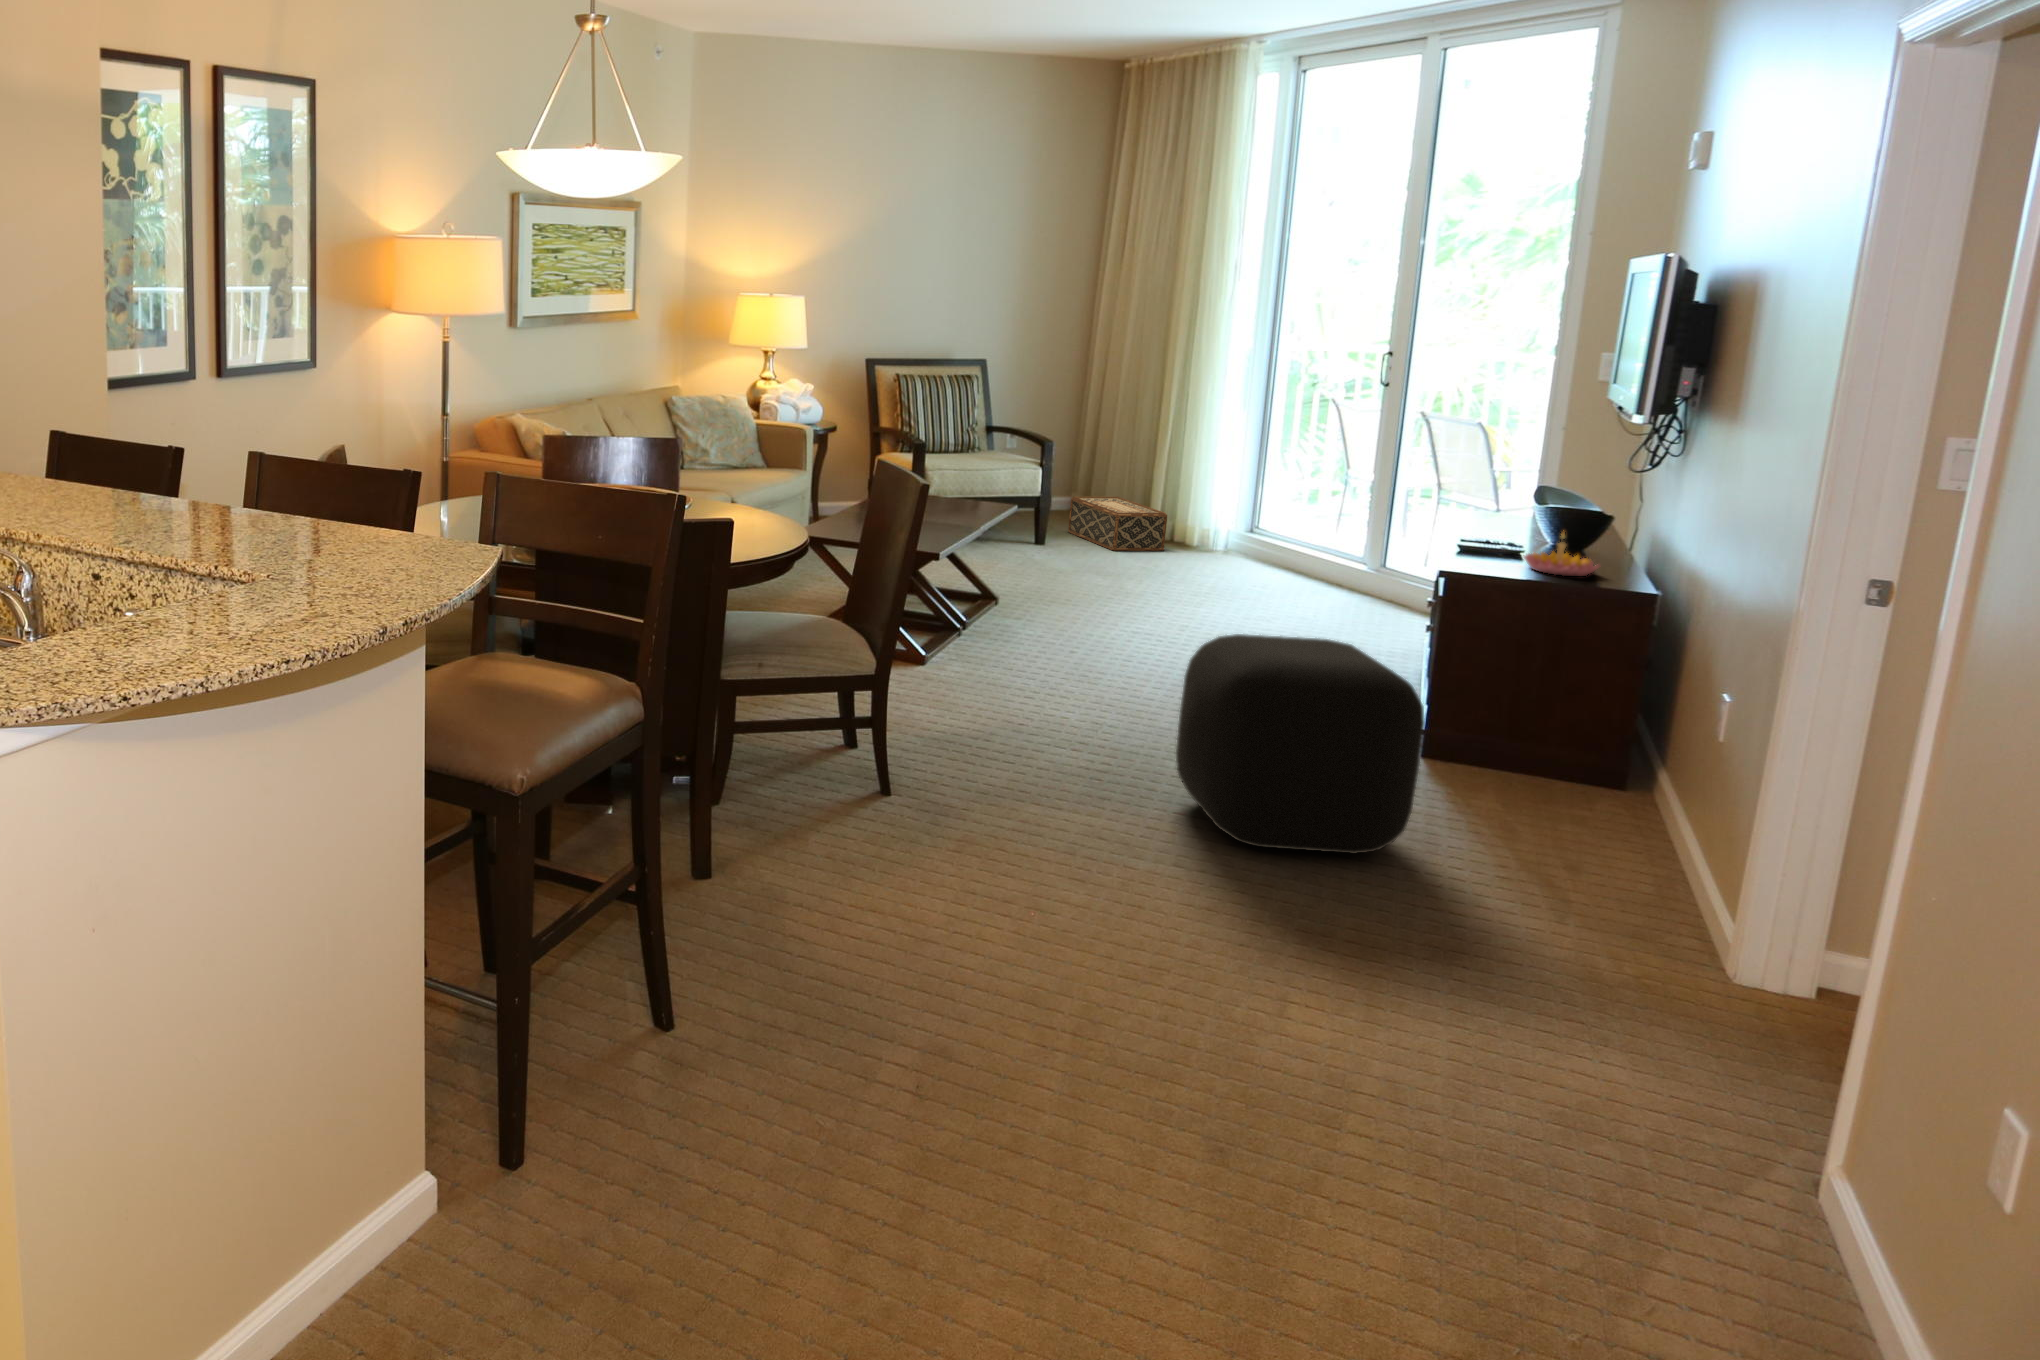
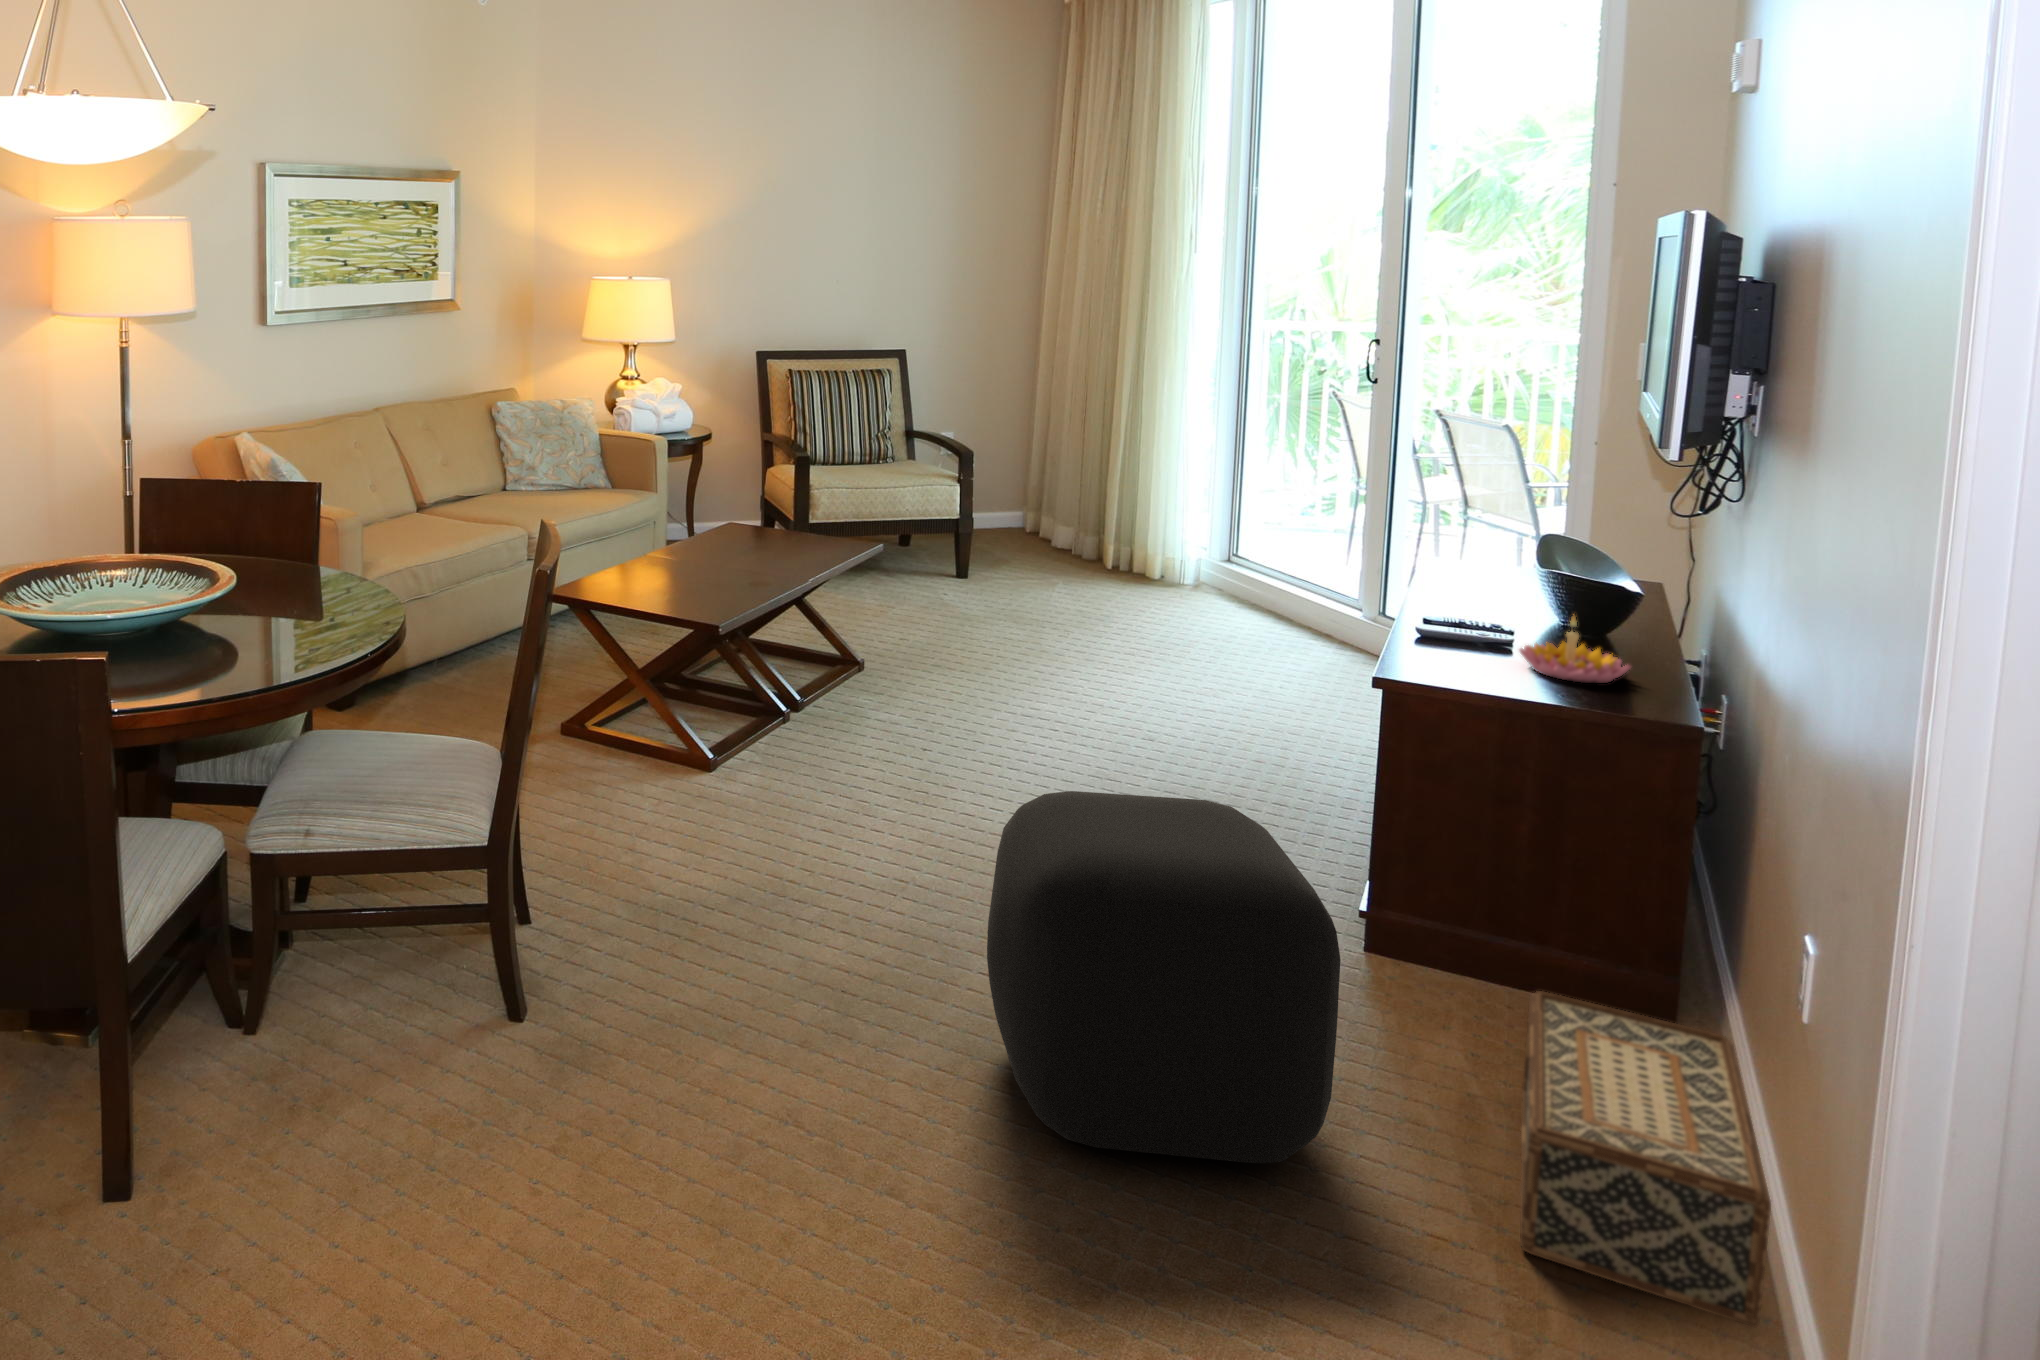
woven basket: present [1068,496,1167,551] -> present [1520,991,1771,1327]

